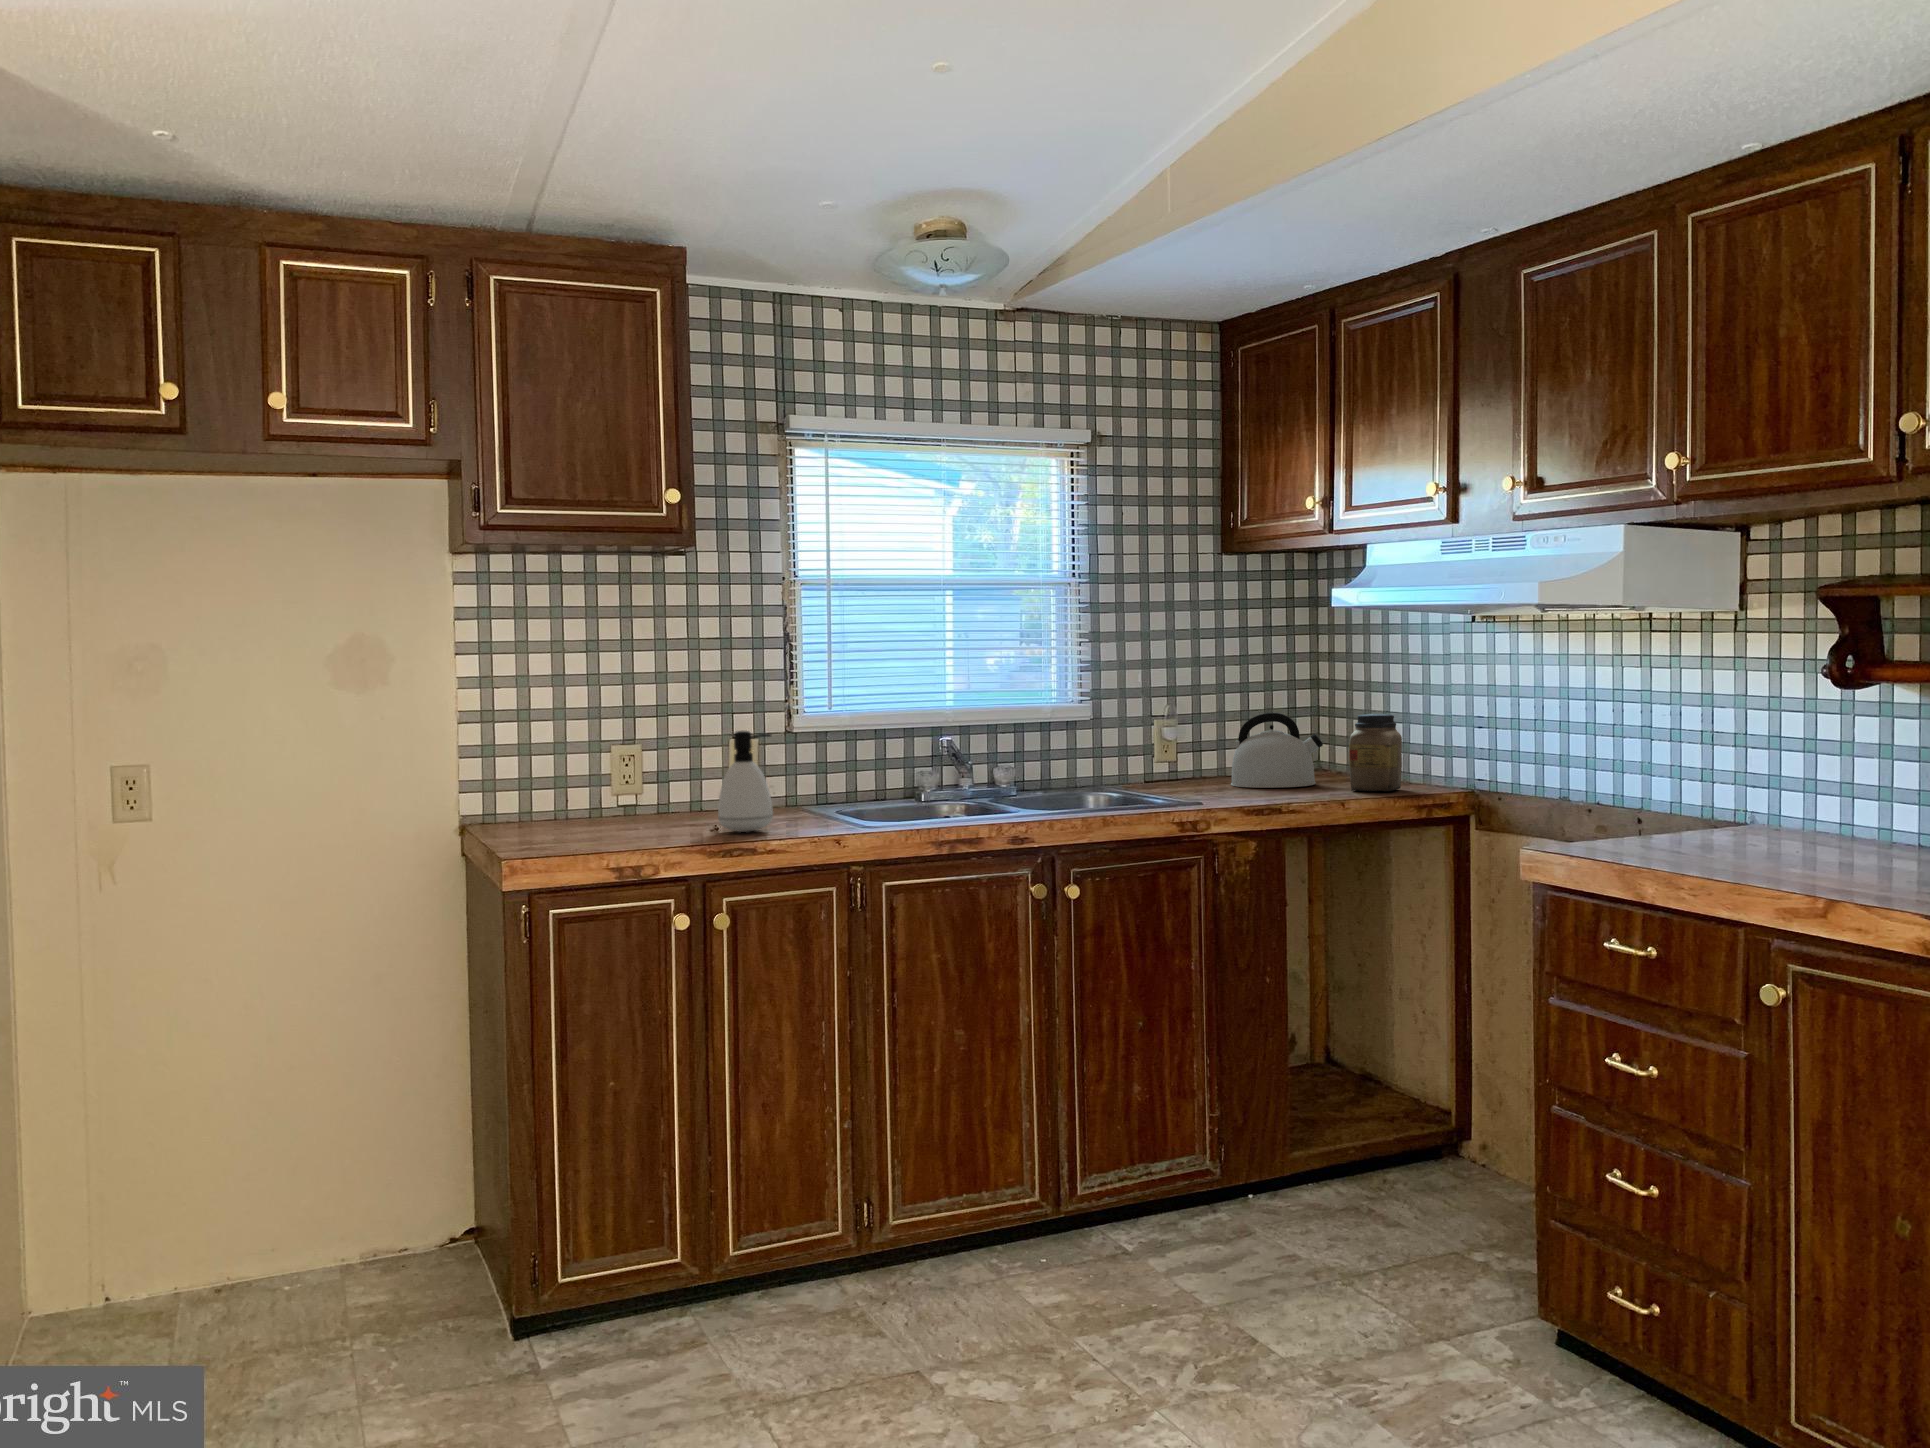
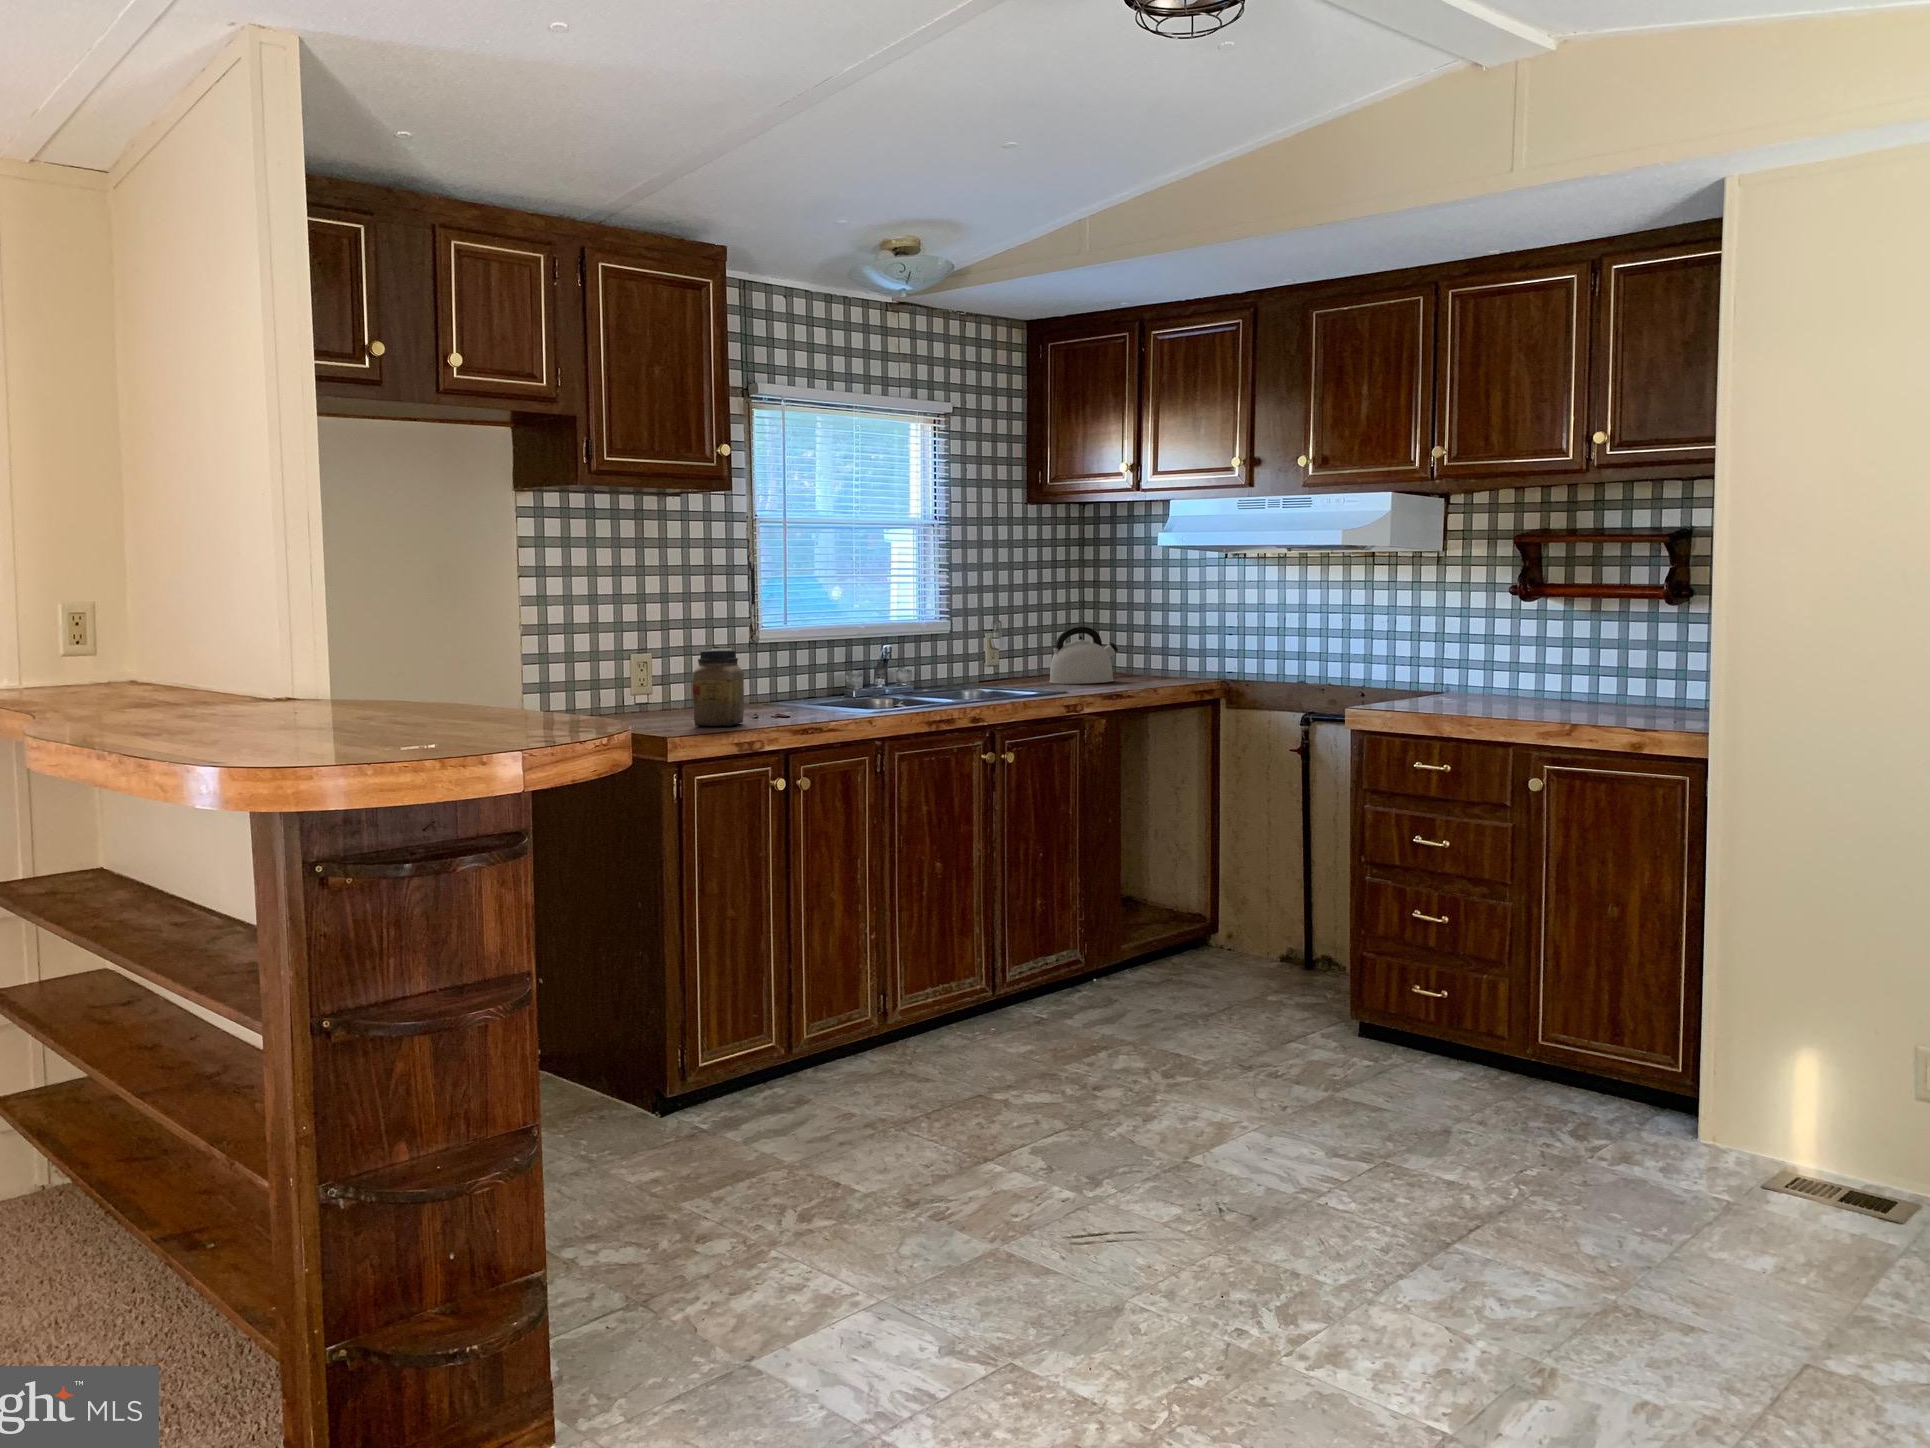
jar: present [1349,714,1402,791] -> present [692,649,744,726]
soap dispenser: present [718,731,773,832] -> none [768,638,812,719]

